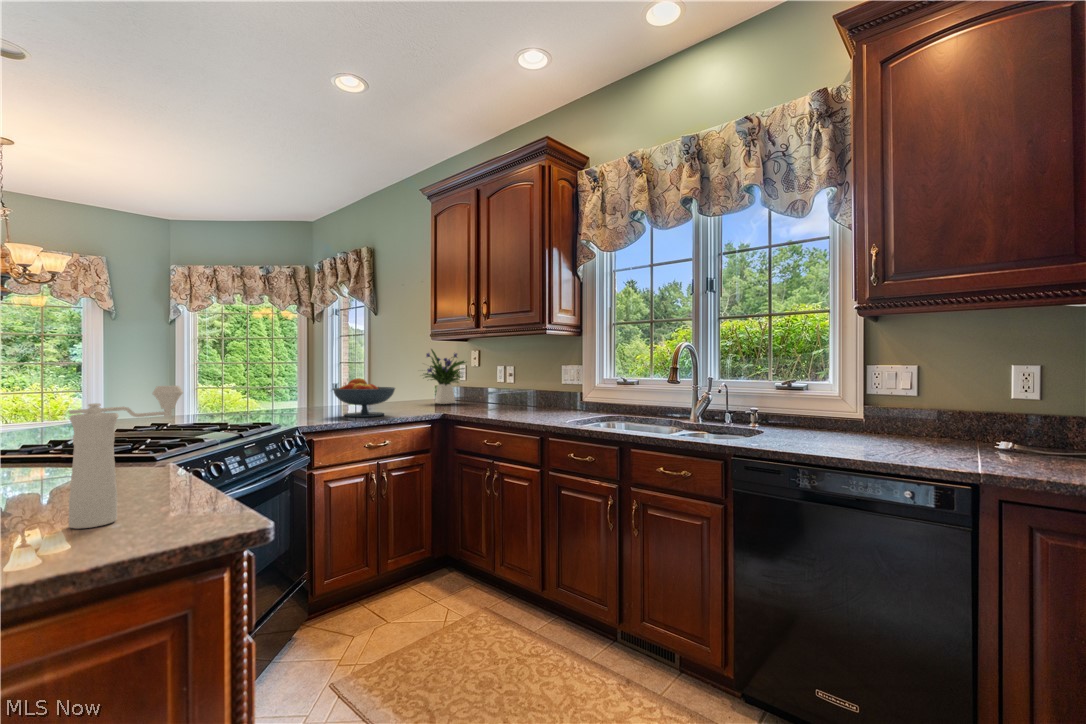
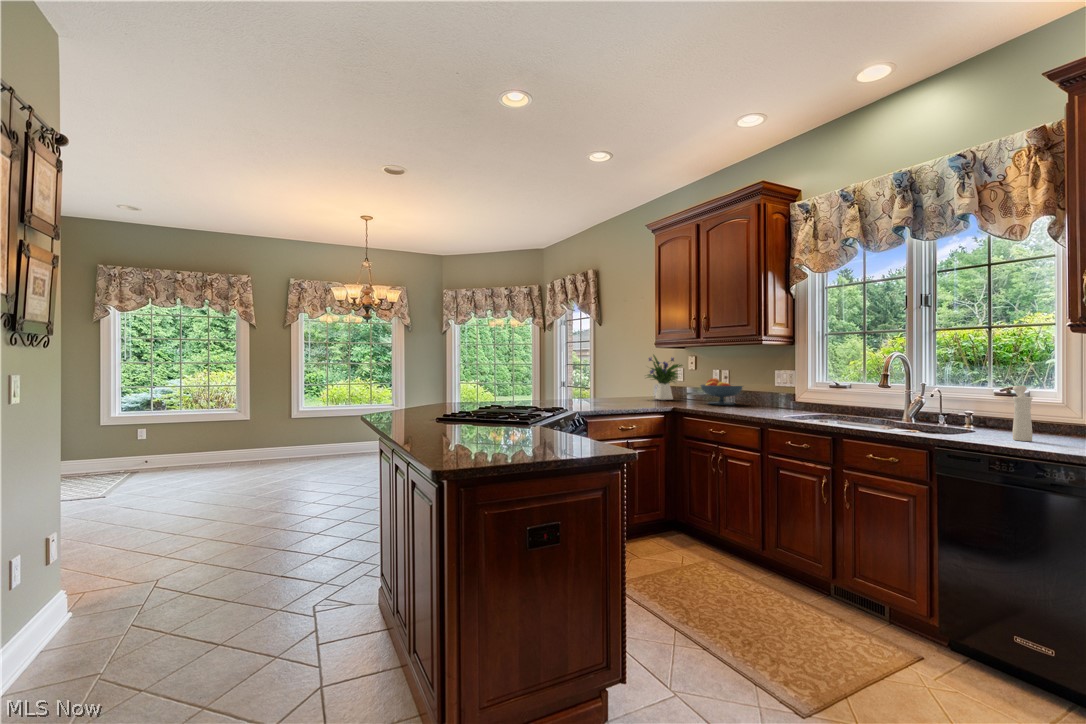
fruit bowl: present [333,378,395,417] -> present [701,378,743,405]
pepper mill: present [69,386,183,529] -> present [1013,386,1033,441]

